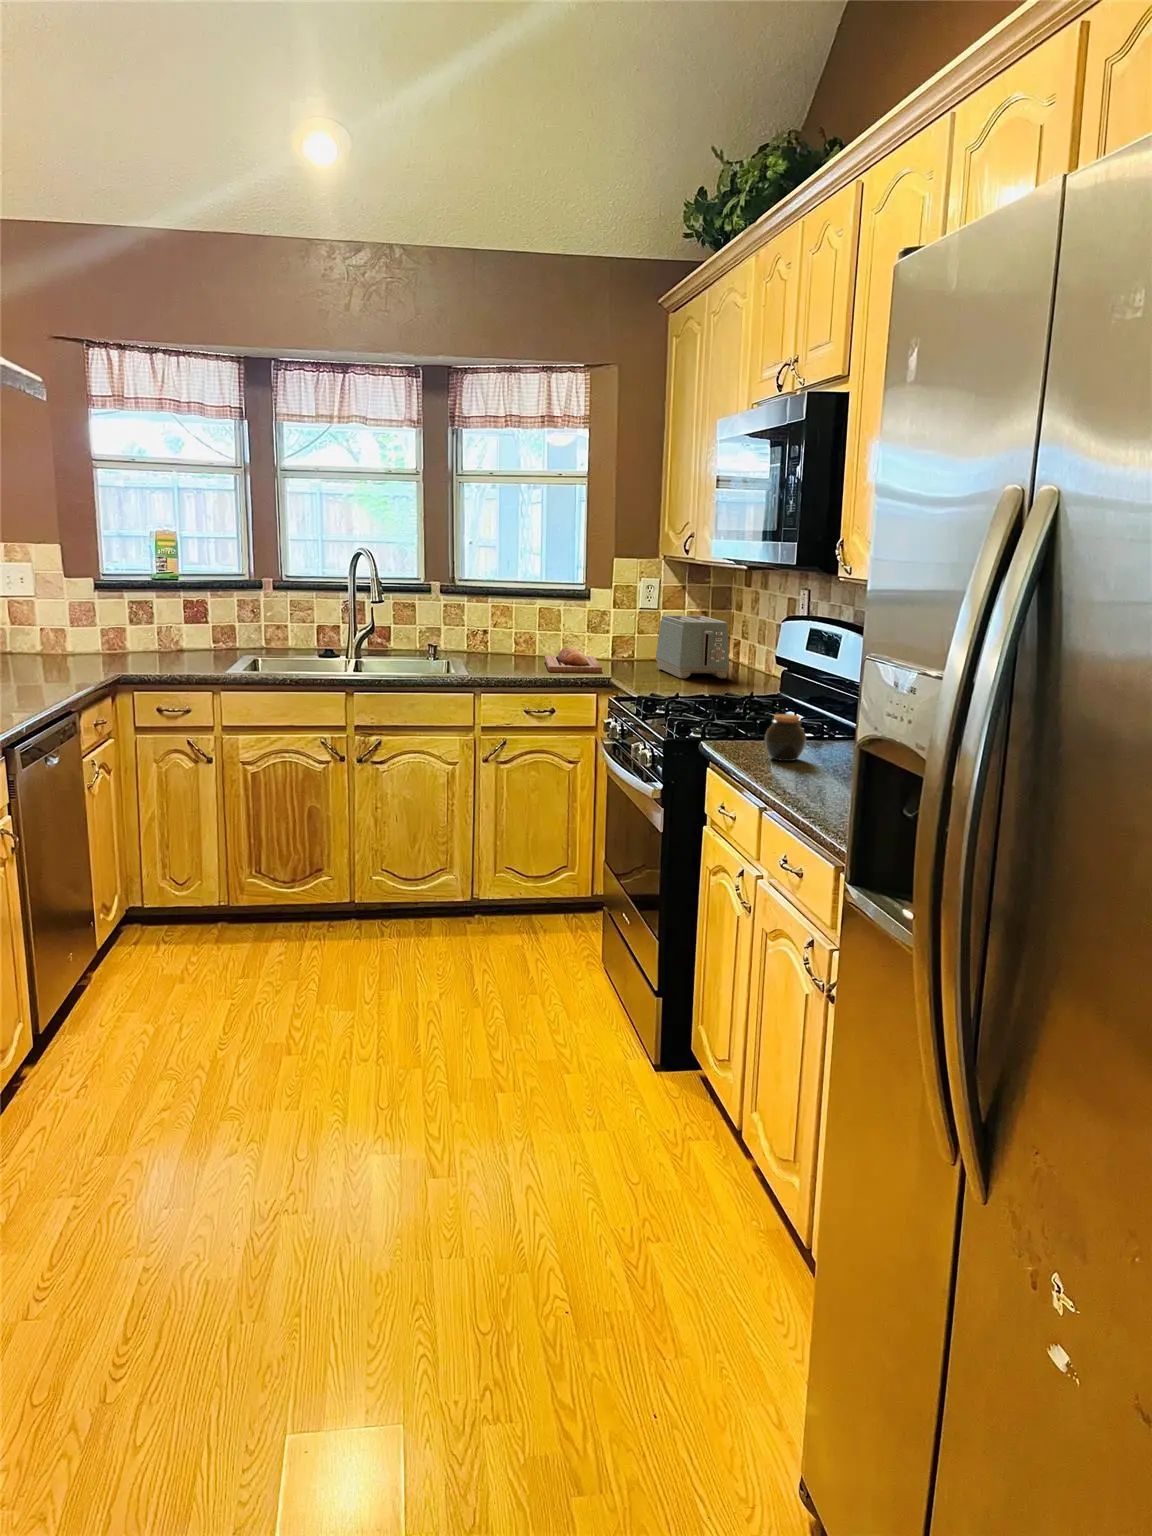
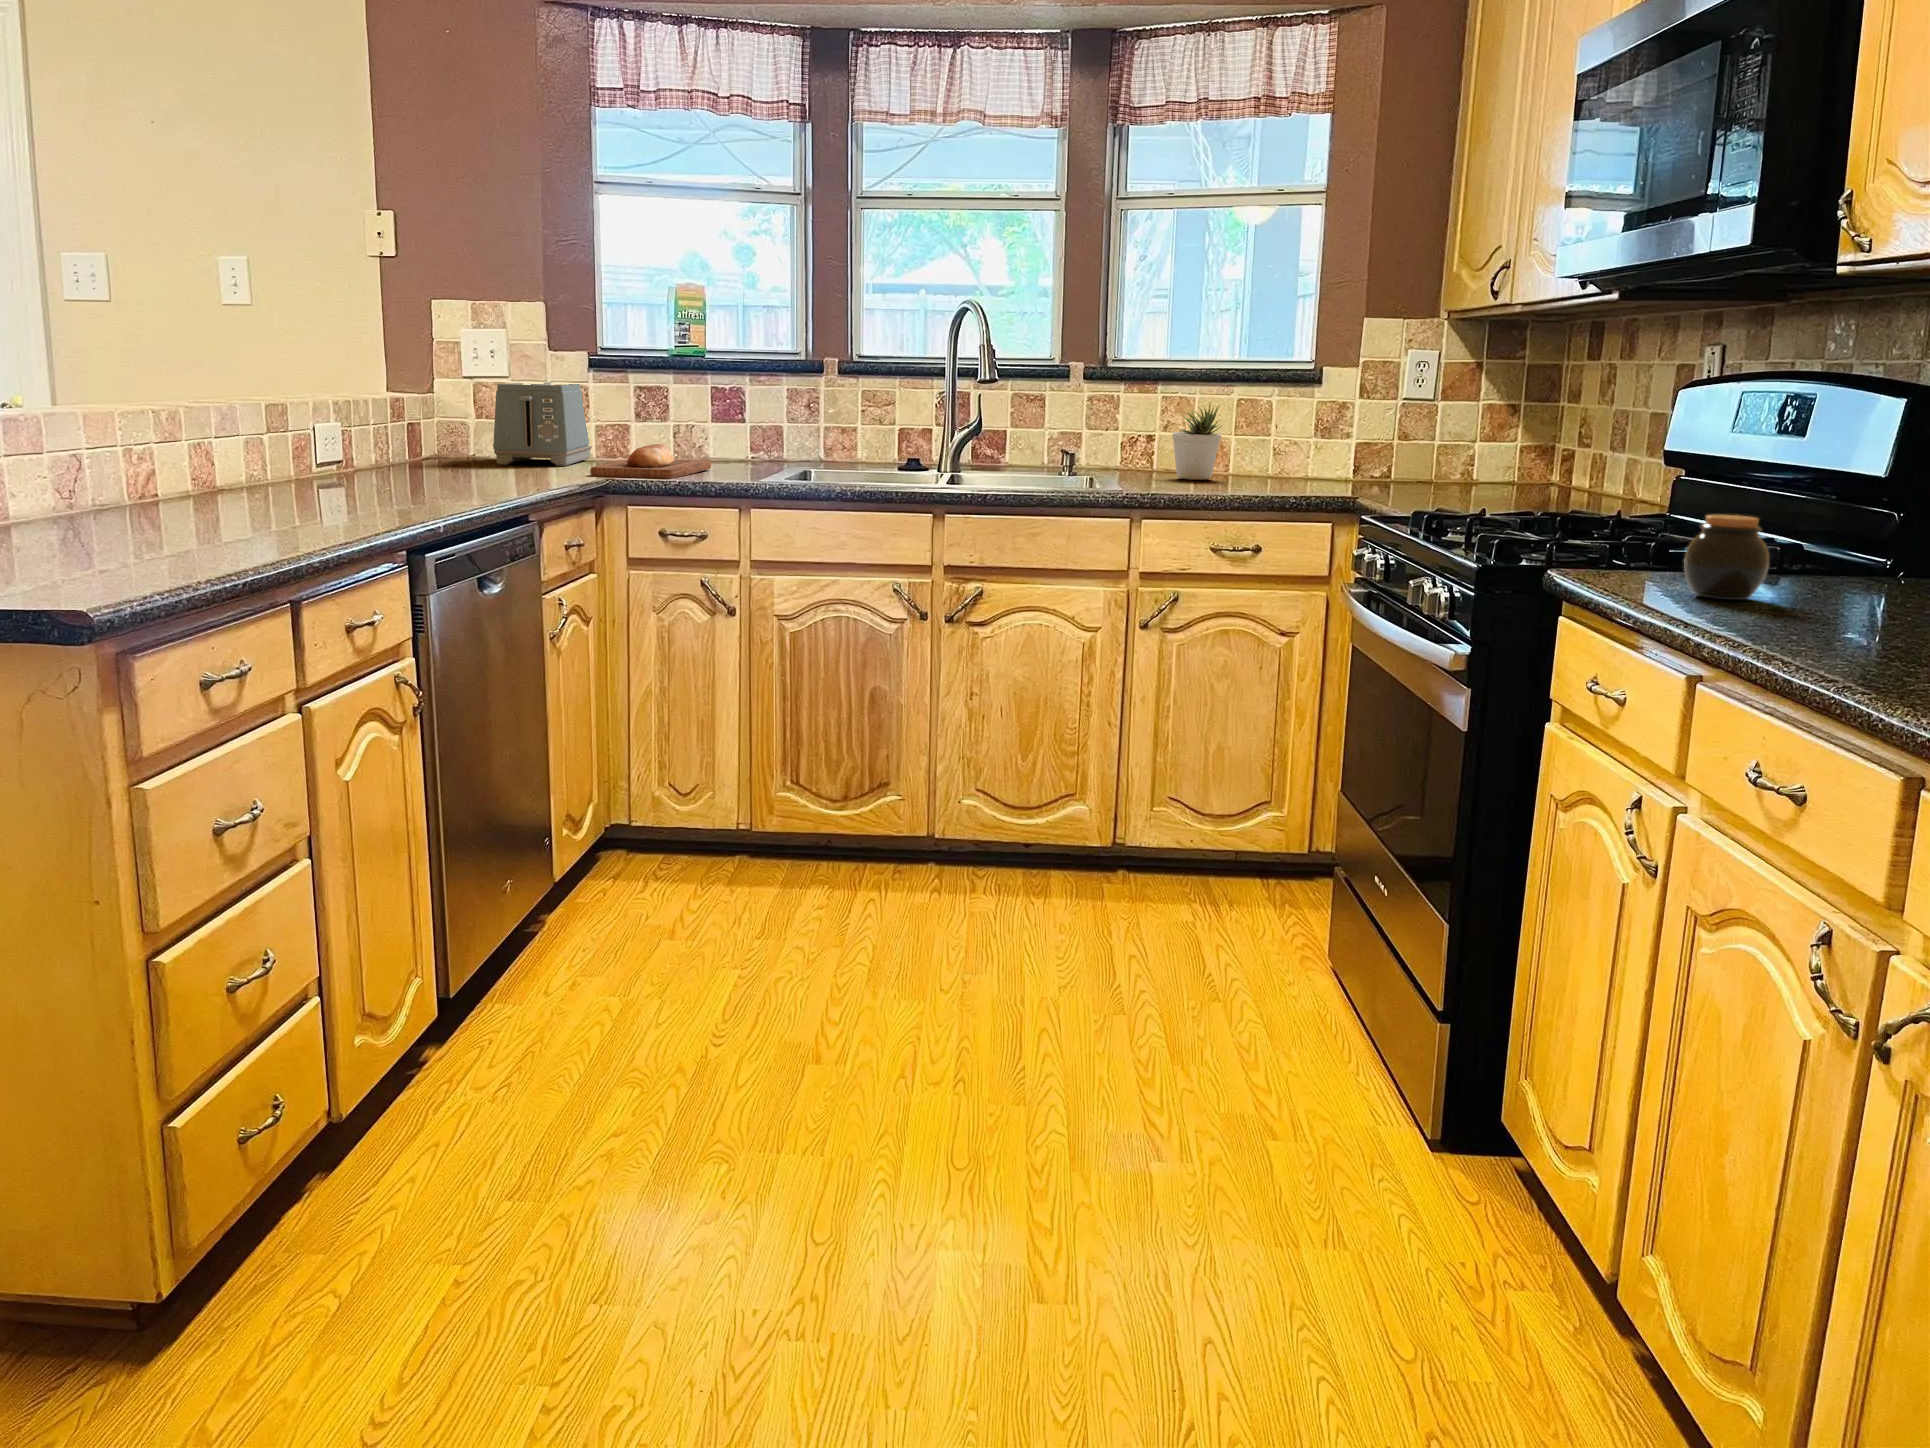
potted plant: none [499,610,530,659] -> present [1172,403,1221,480]
toaster: present [656,615,729,679] -> present [493,382,592,466]
bread loaf: present [544,648,602,673] -> present [590,444,711,479]

